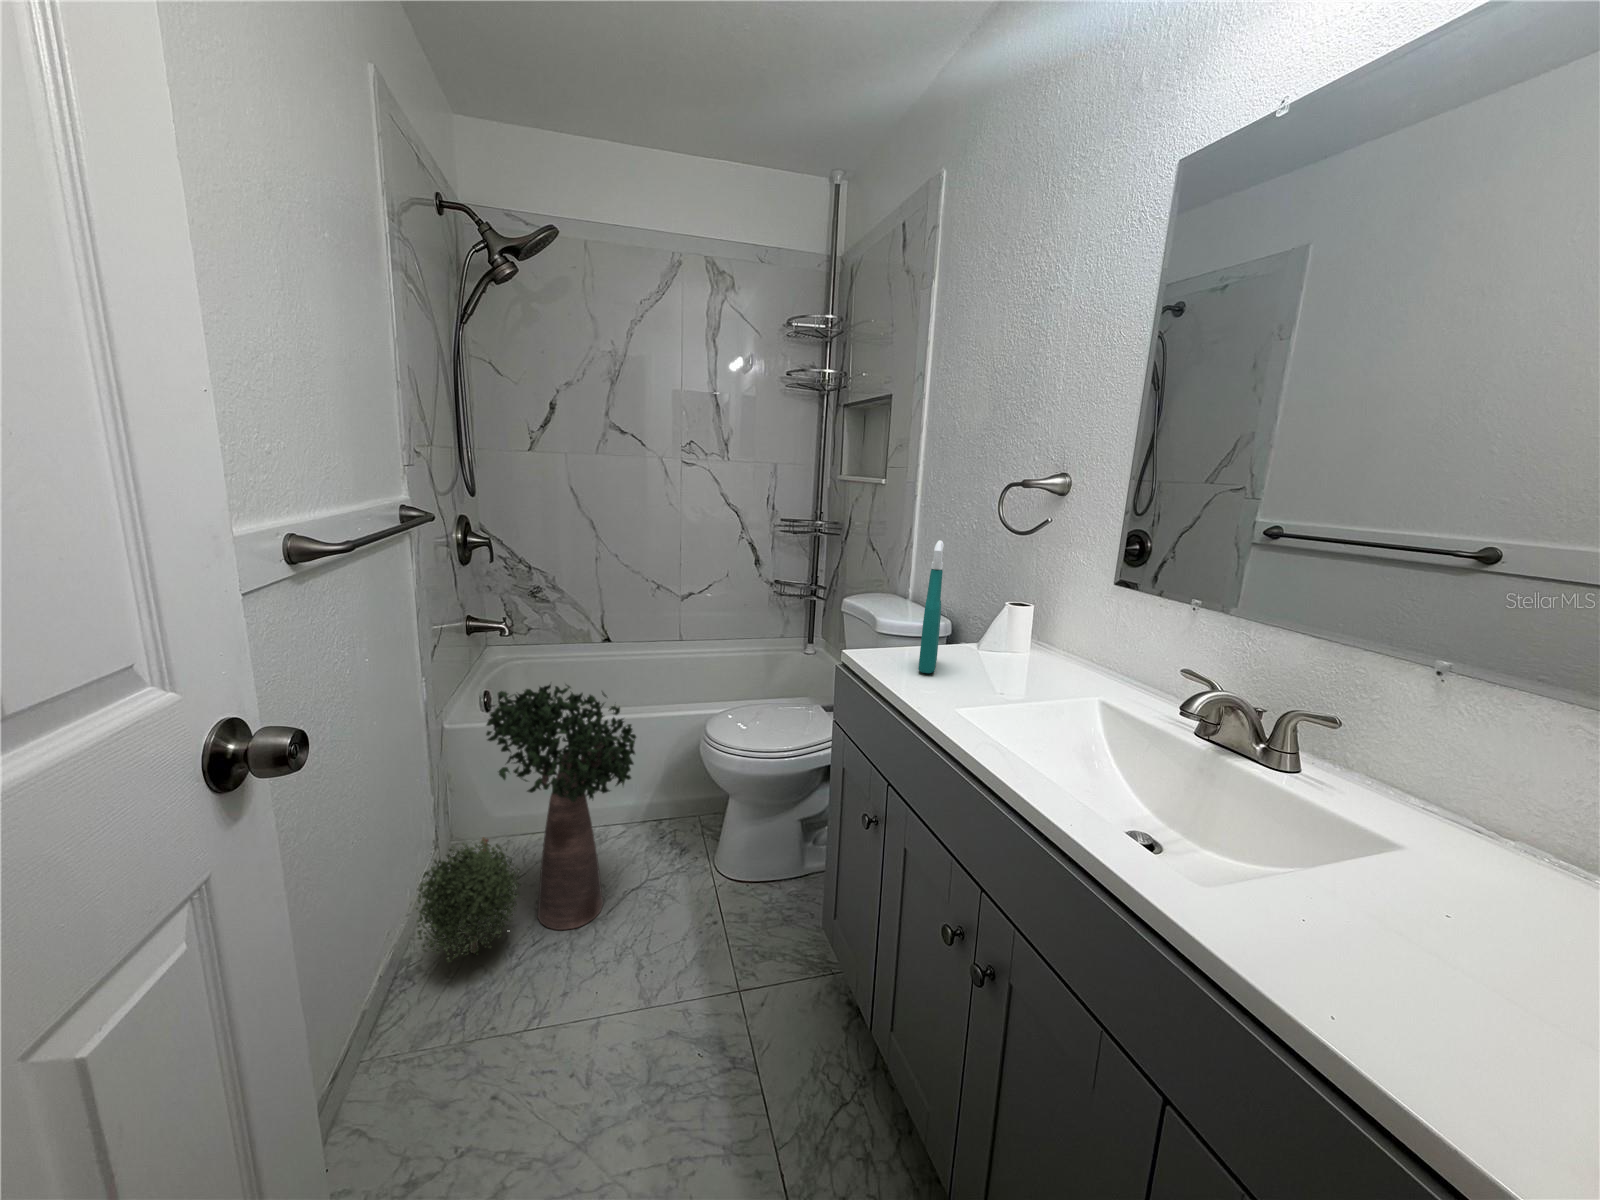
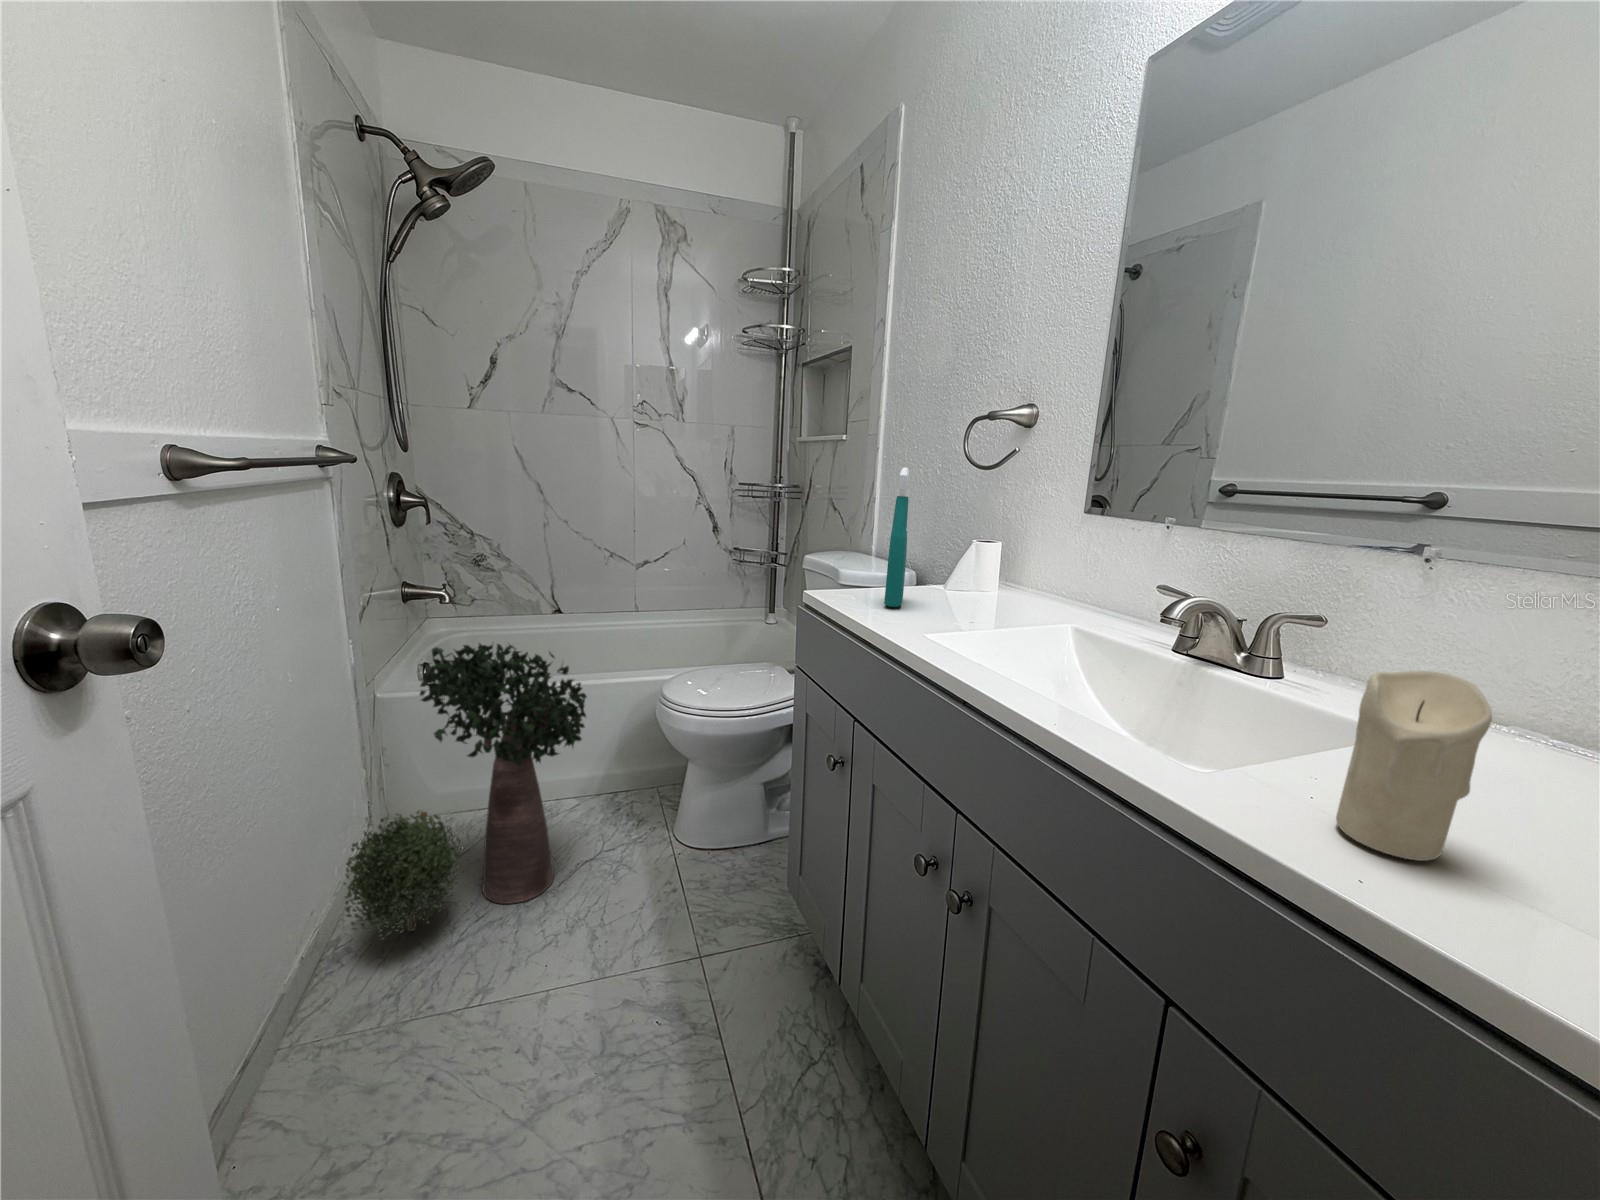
candle: none [1322,819,1458,998] -> present [1336,671,1492,861]

